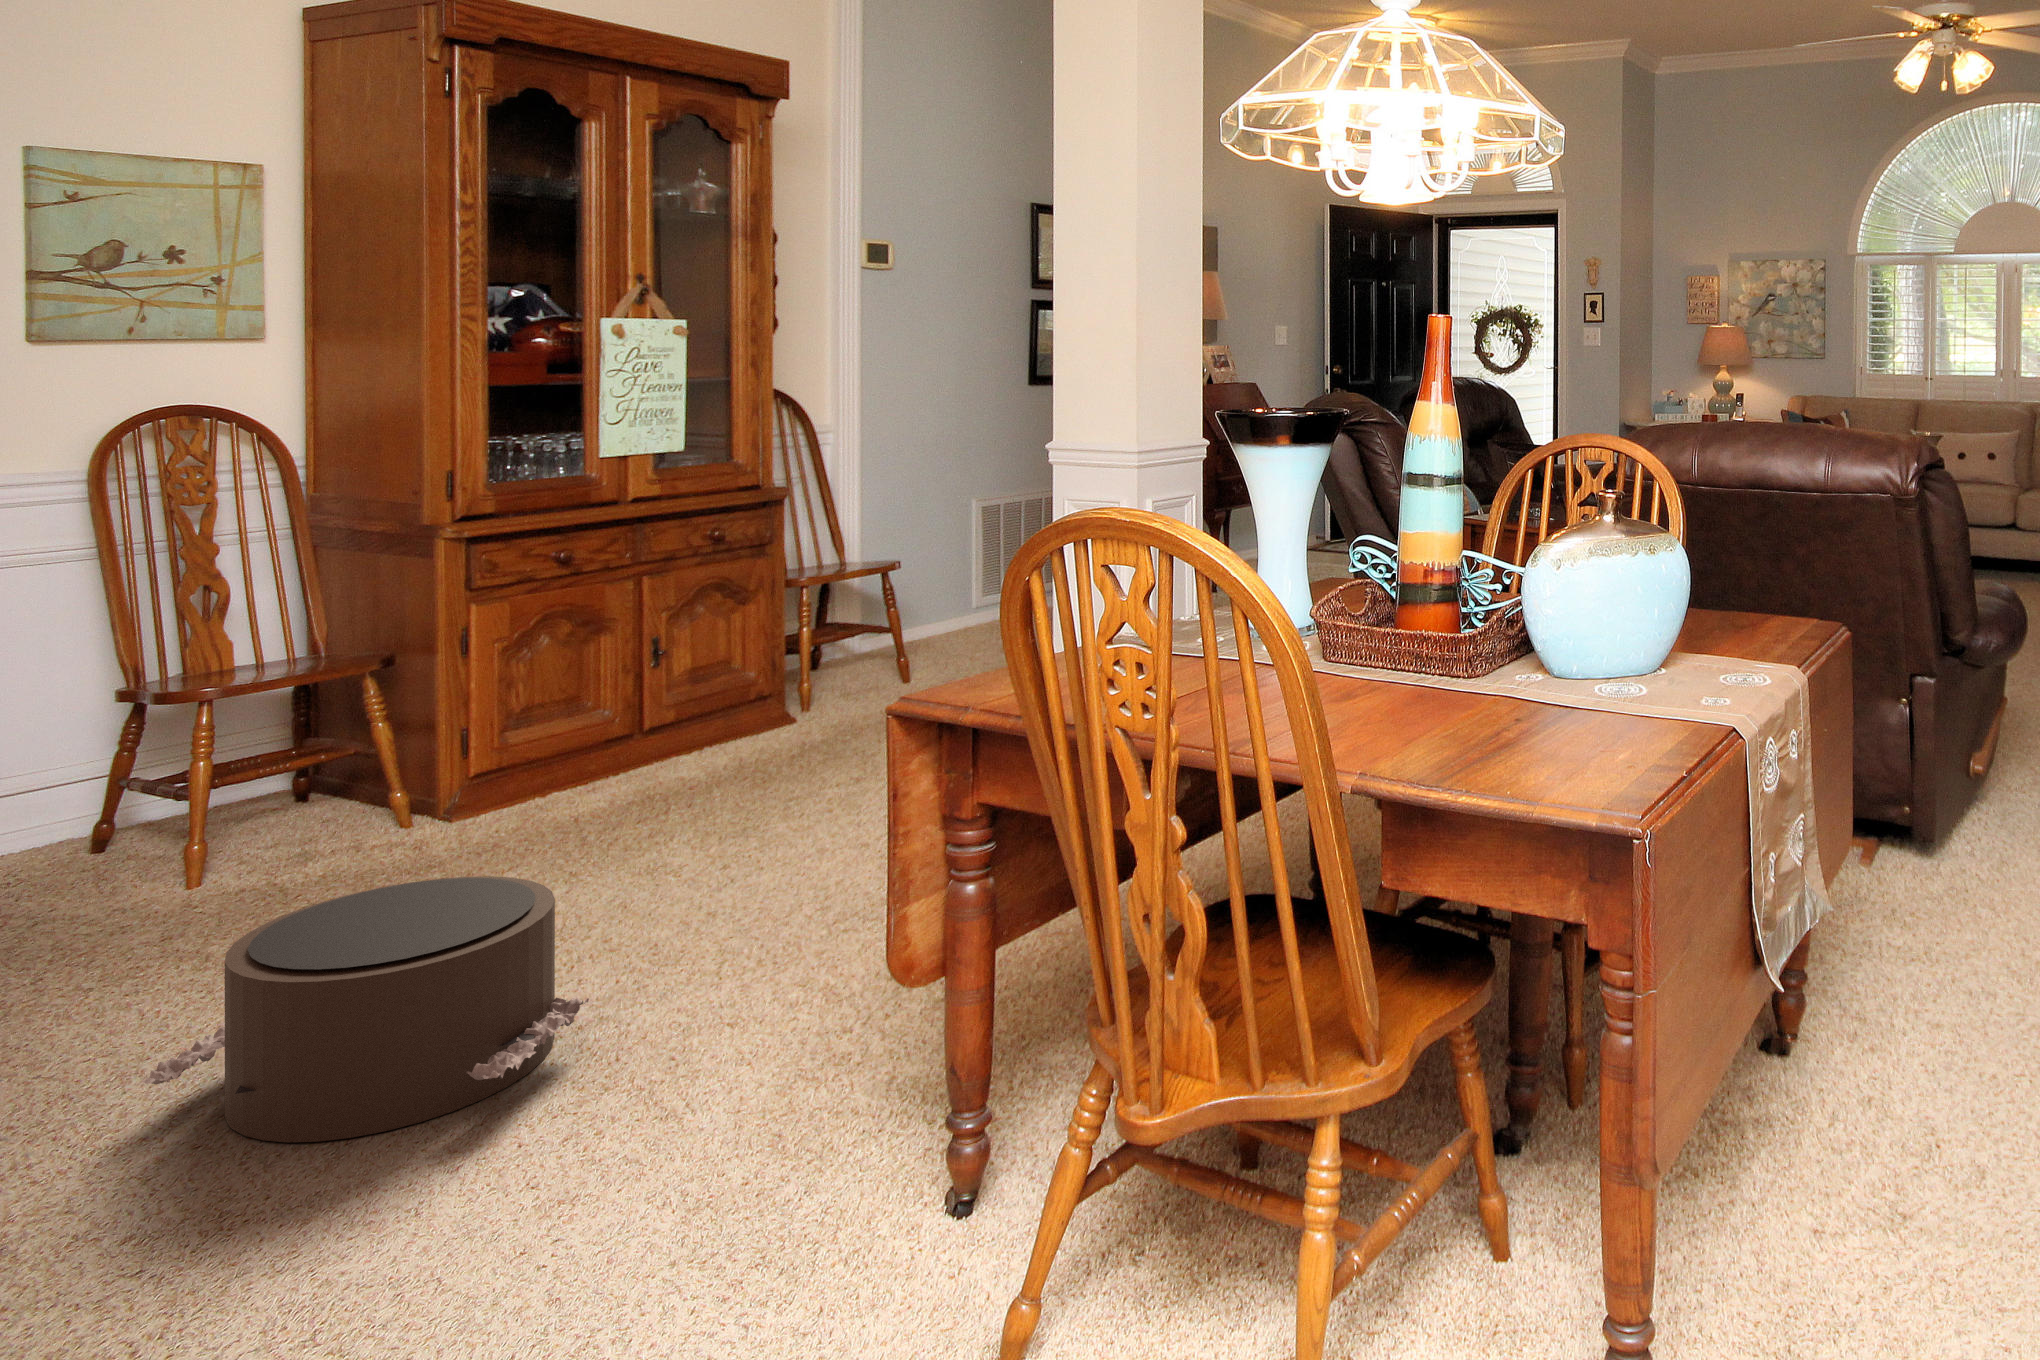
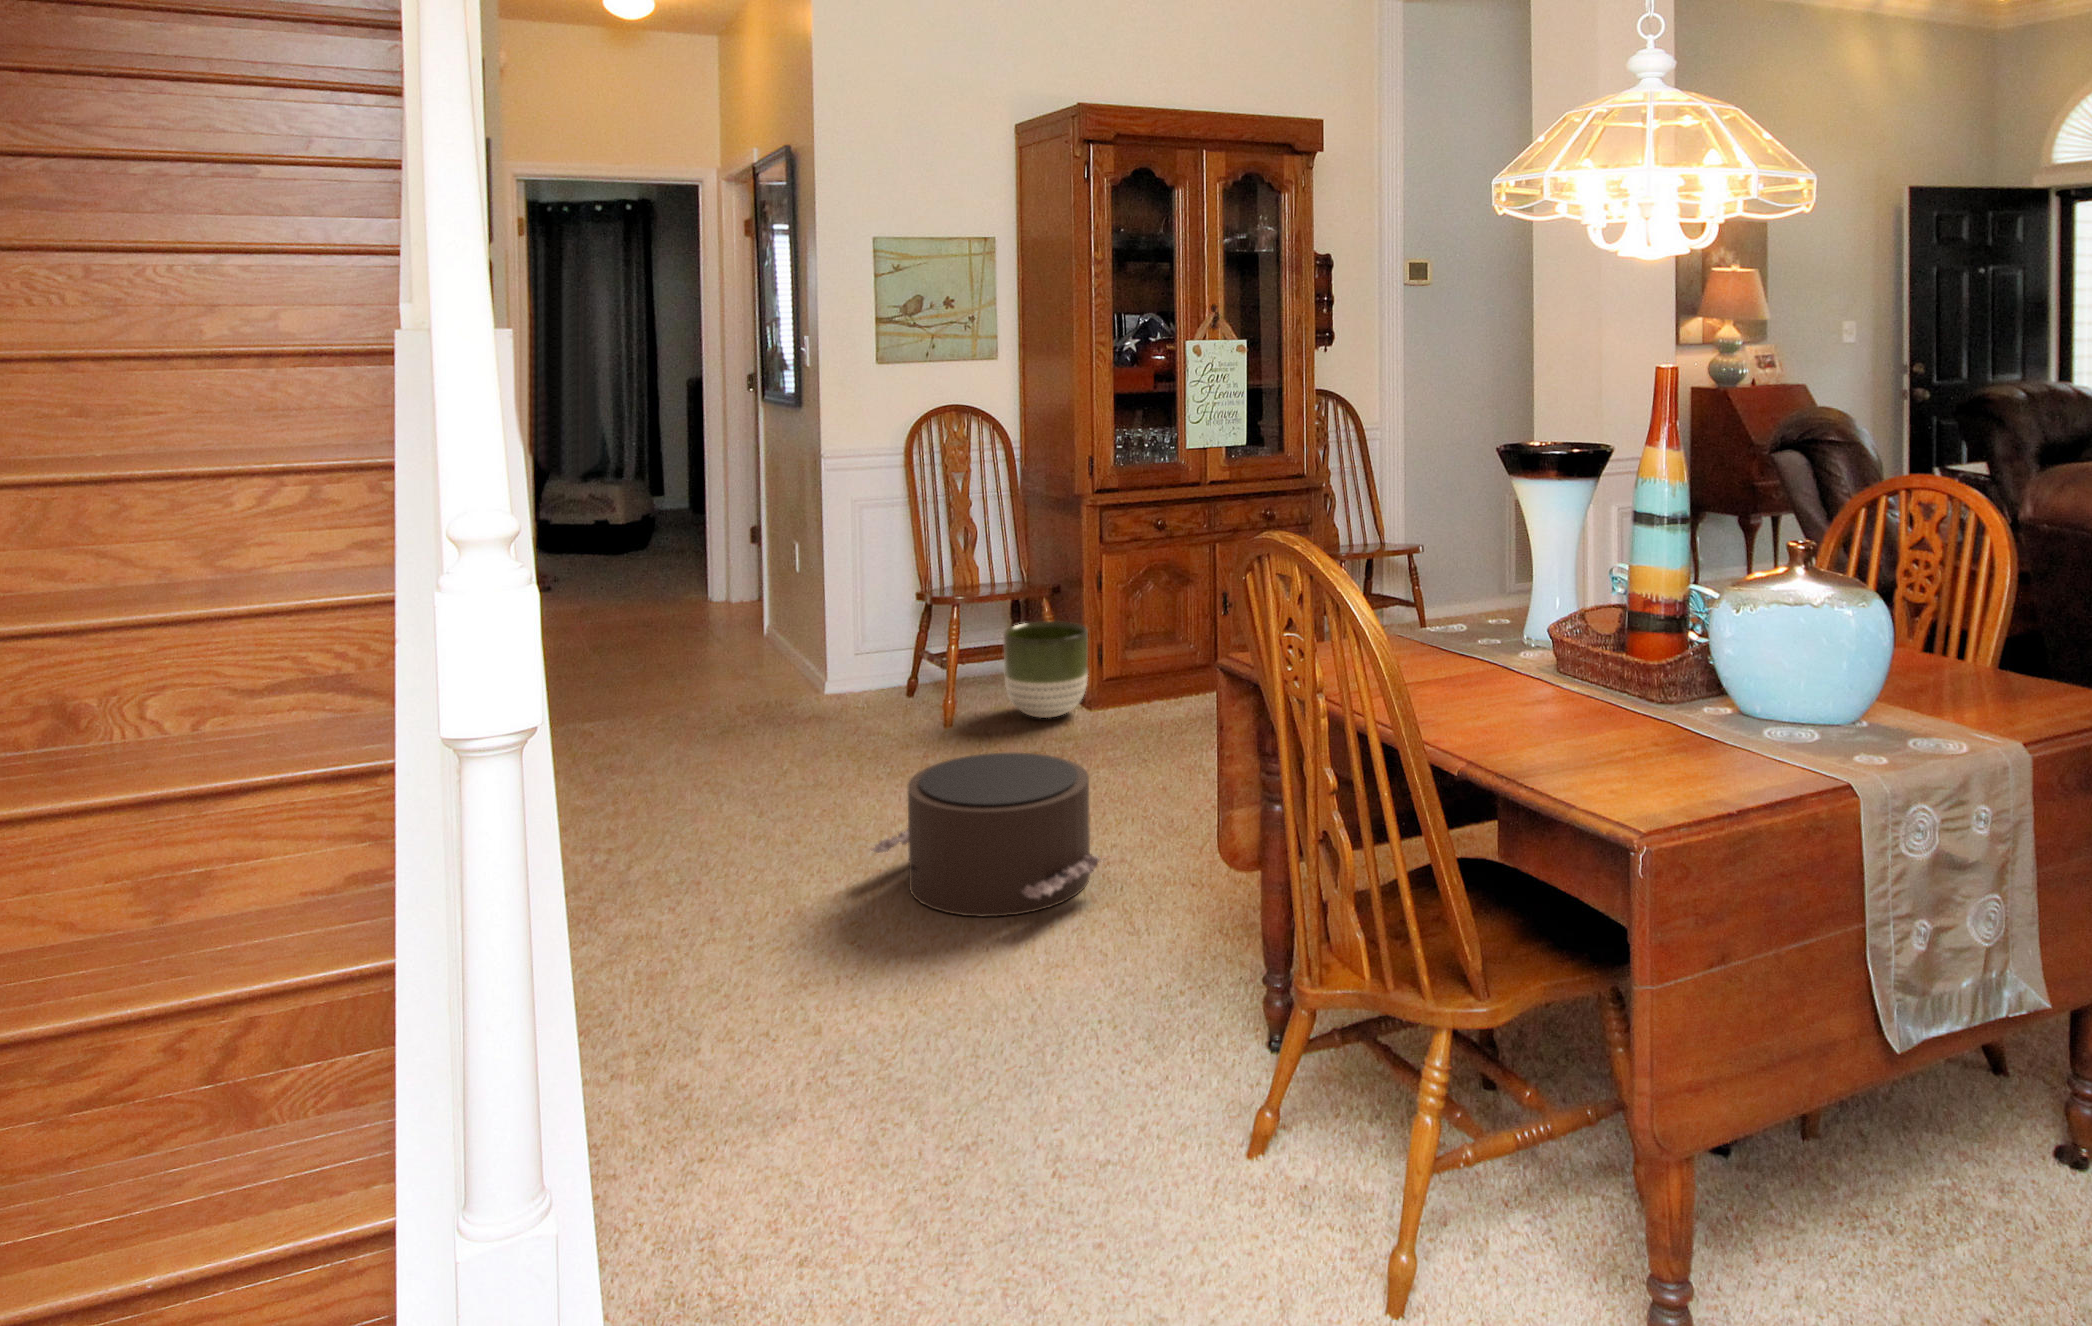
planter: none [301,703,449,843] -> present [1003,621,1088,718]

